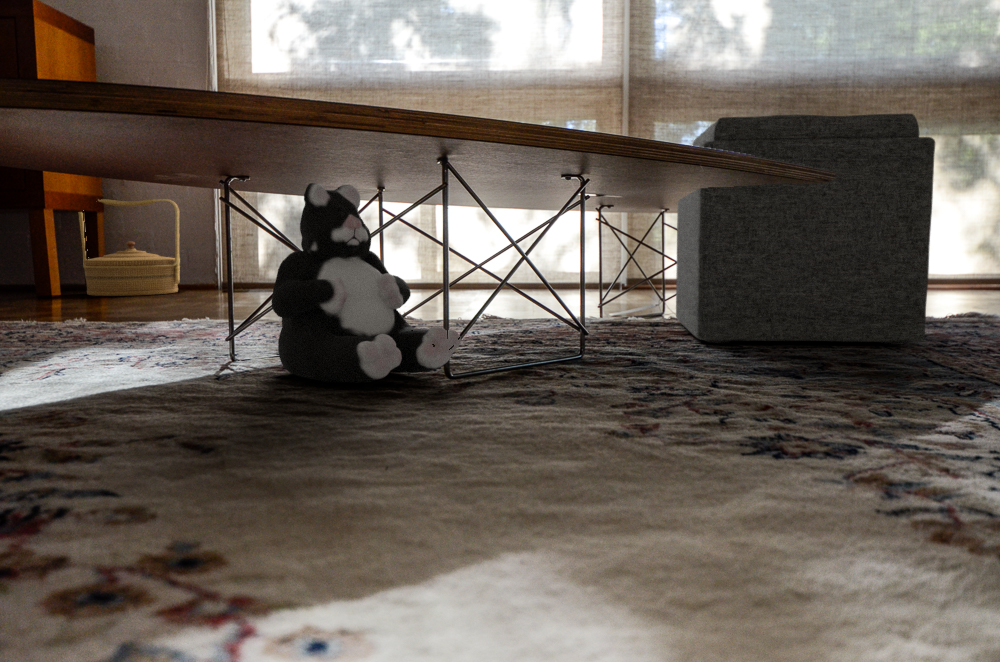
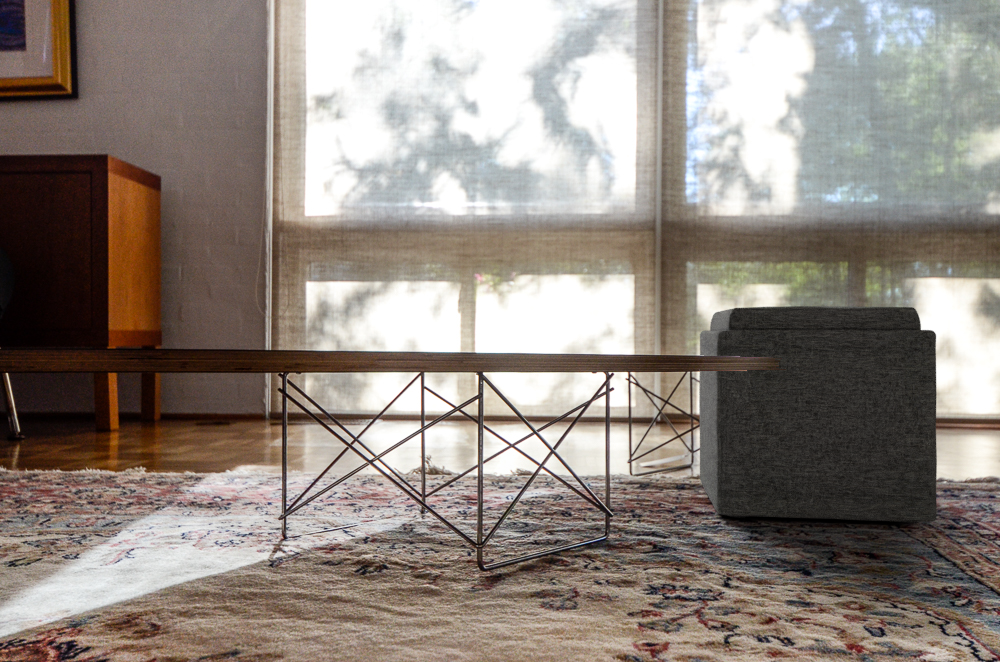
plush toy: present [271,183,461,383] -> none [324,386,493,577]
woven basket: present [79,199,180,296] -> none [143,338,235,430]

